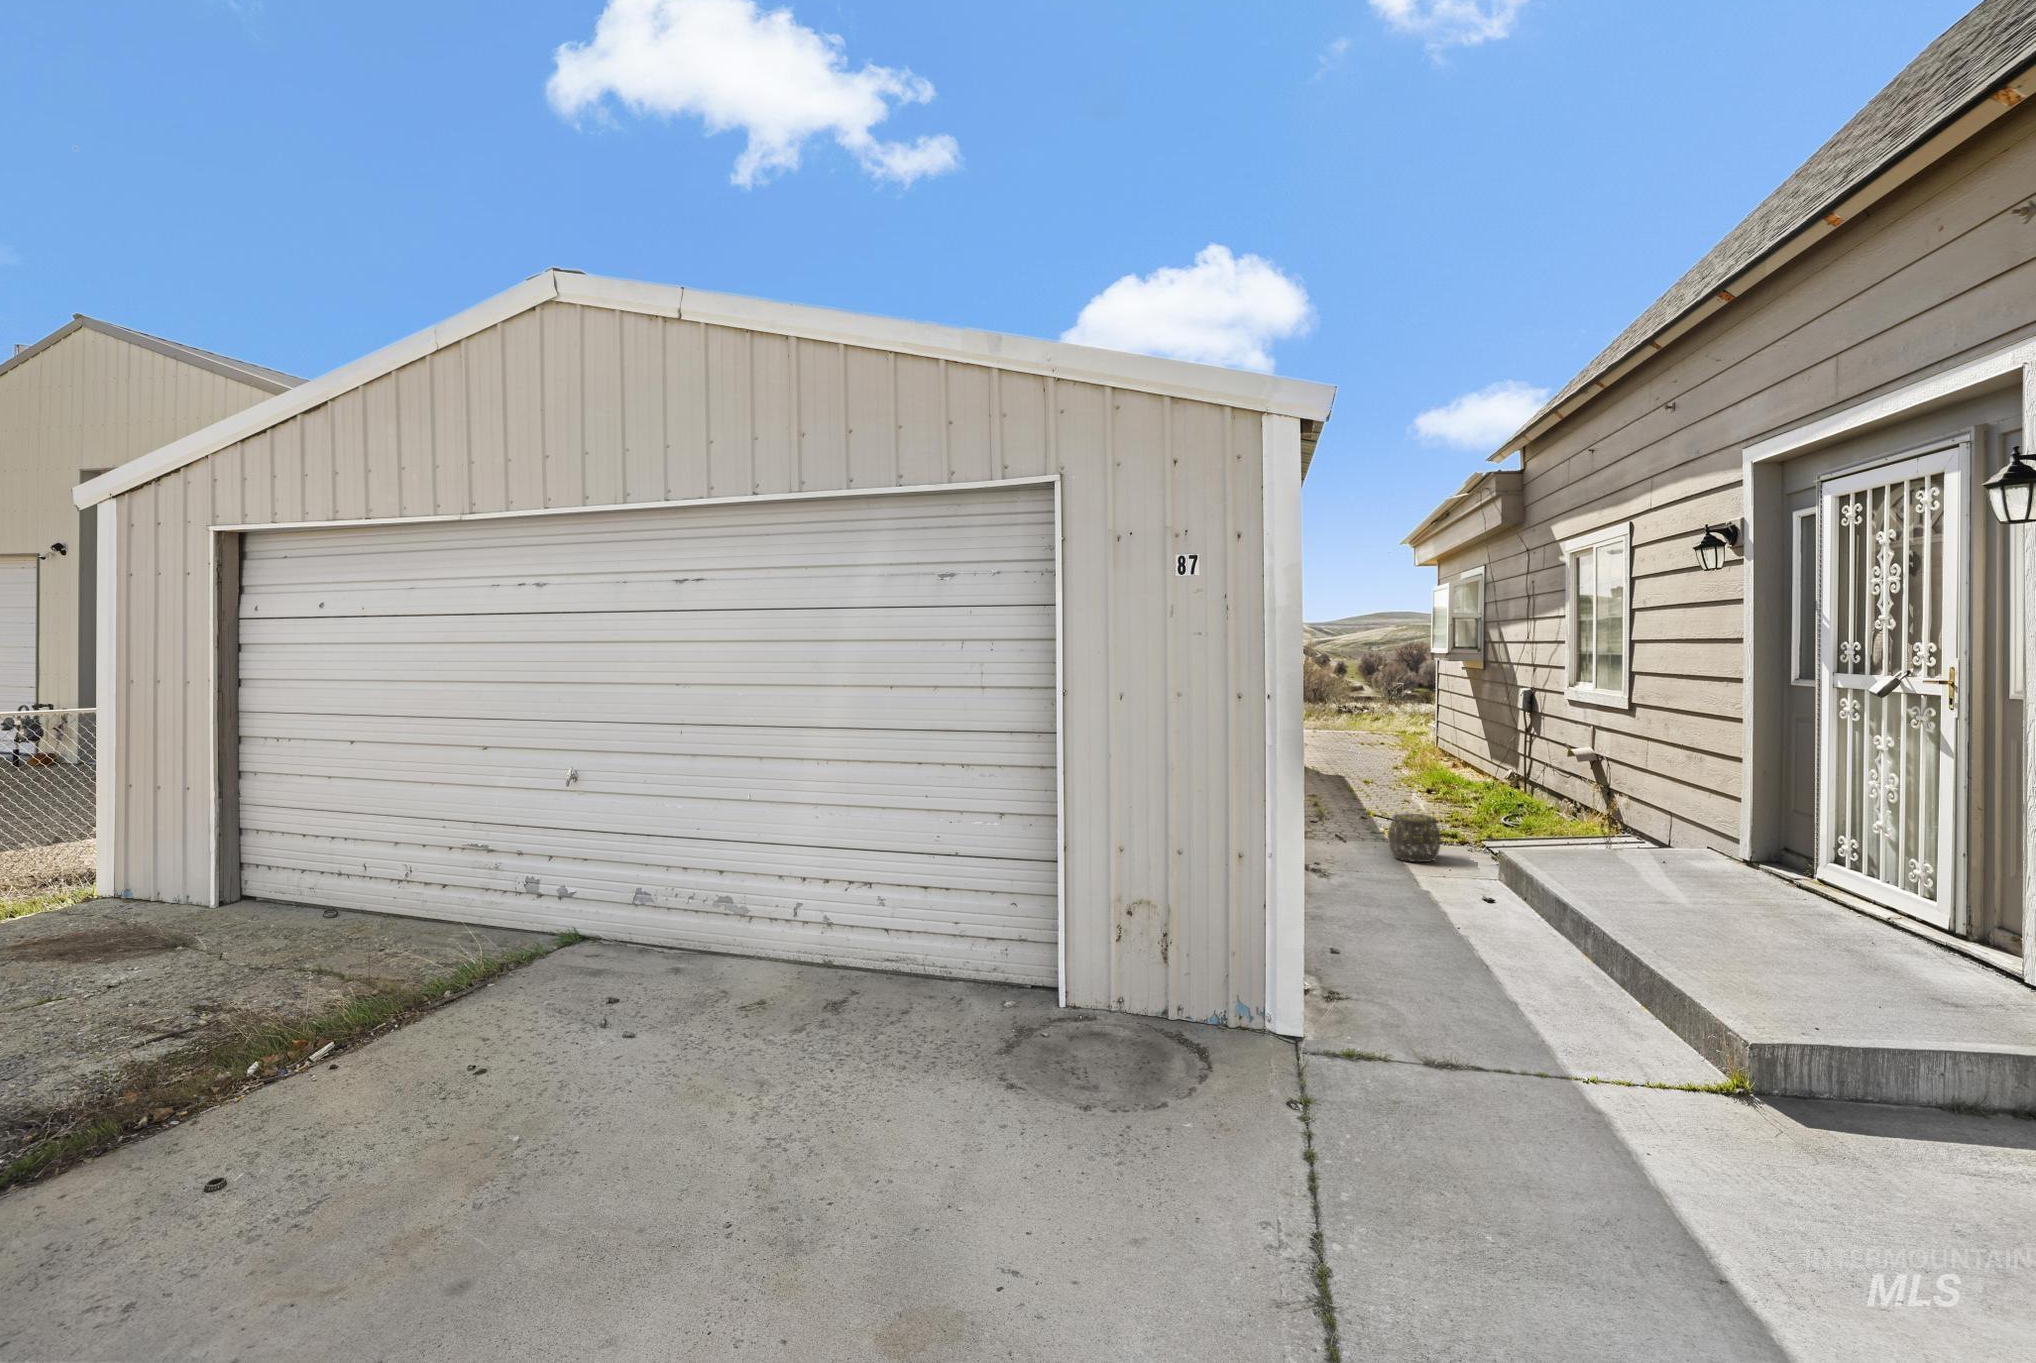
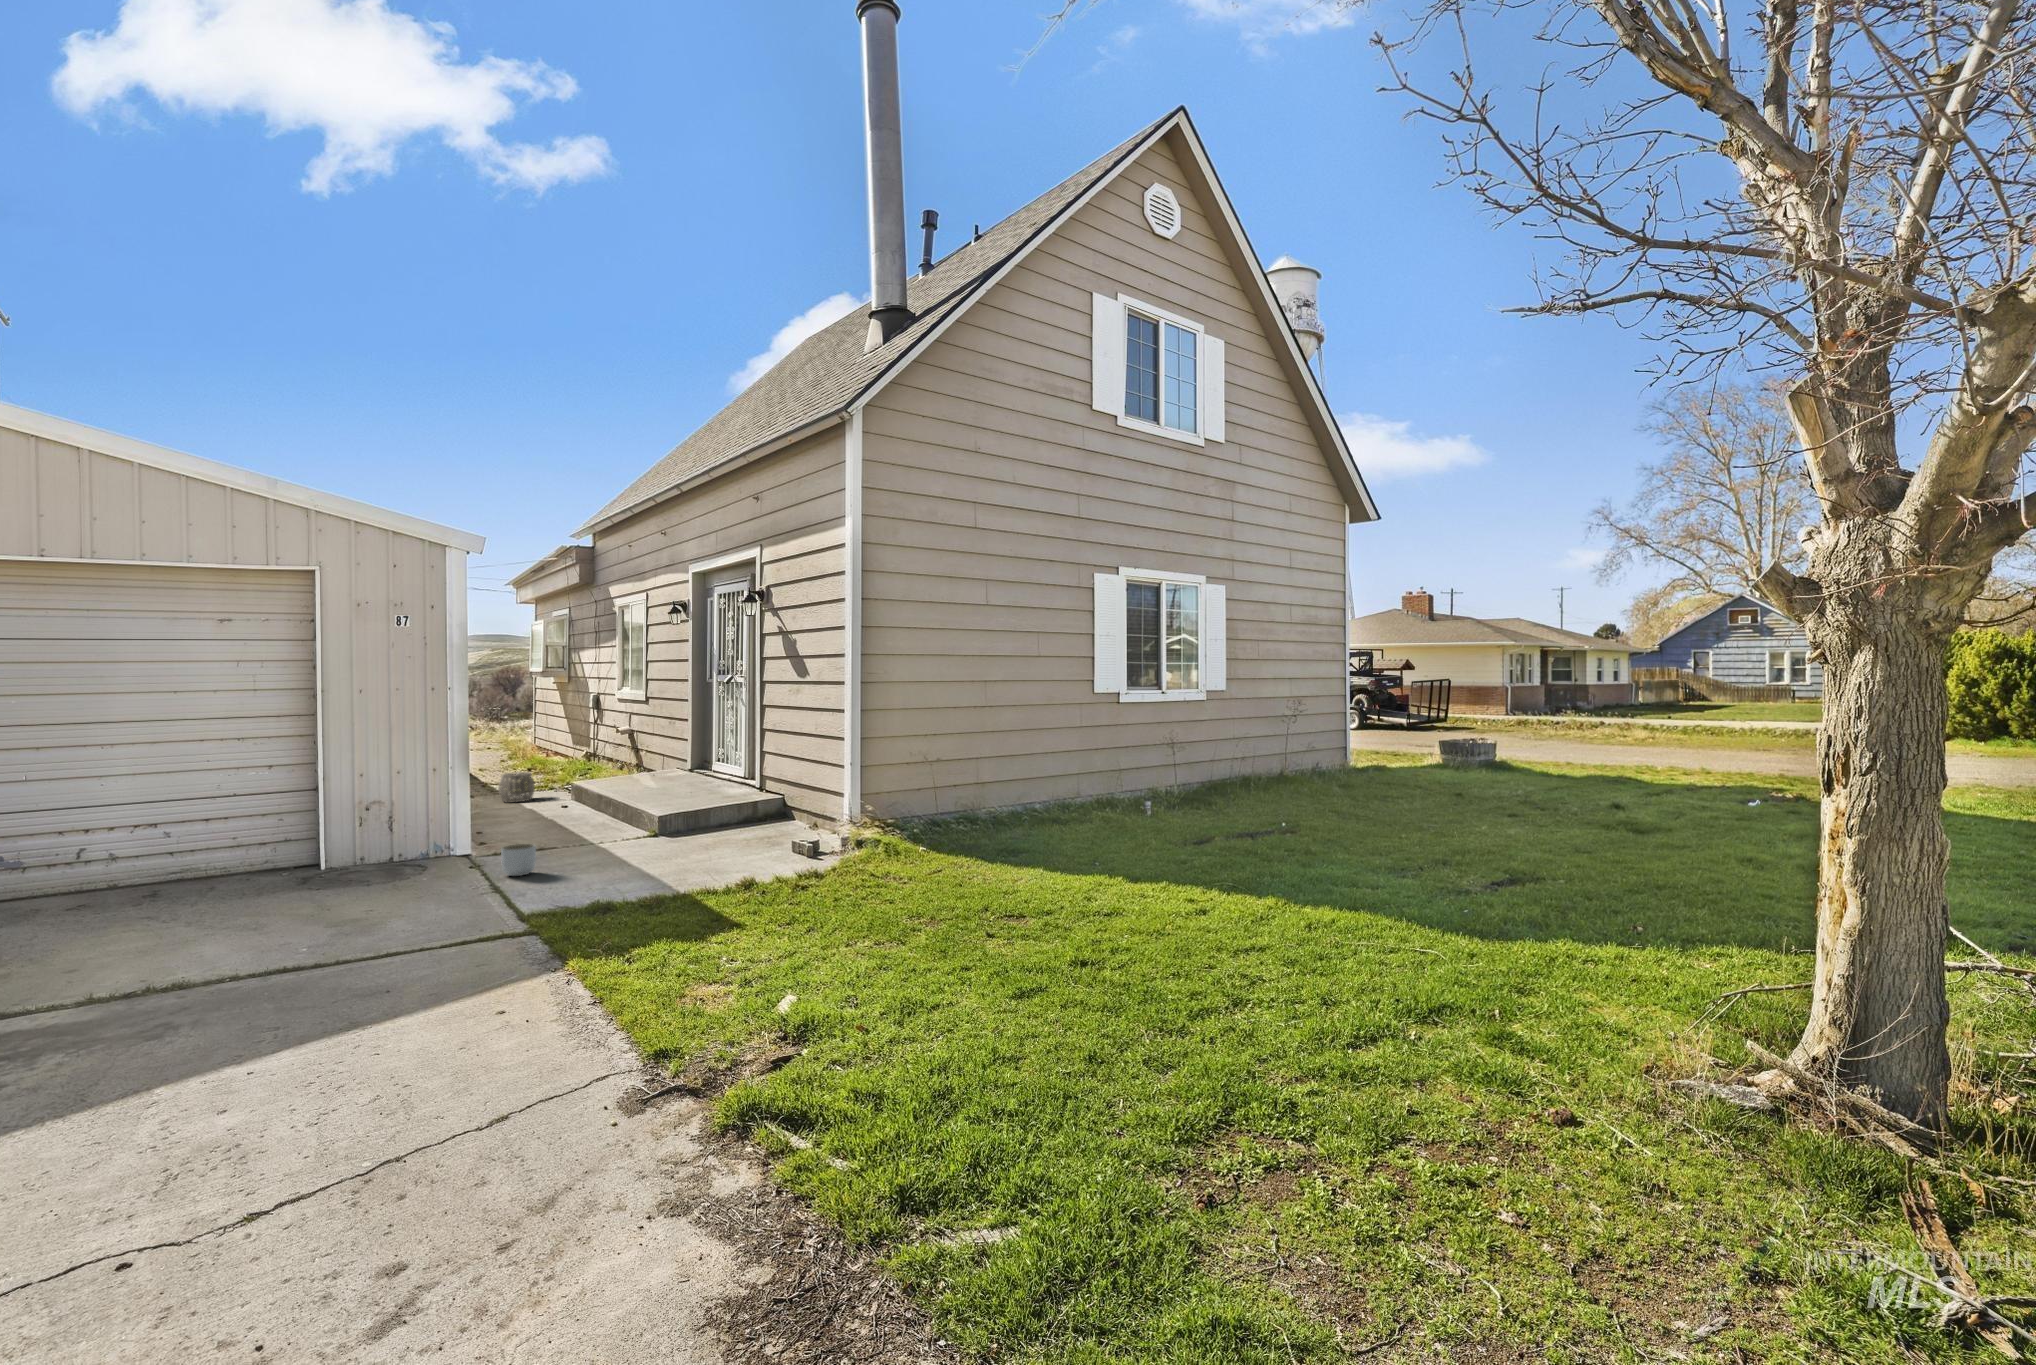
planter: none [1374,1092,1453,1186] -> present [501,844,536,876]

